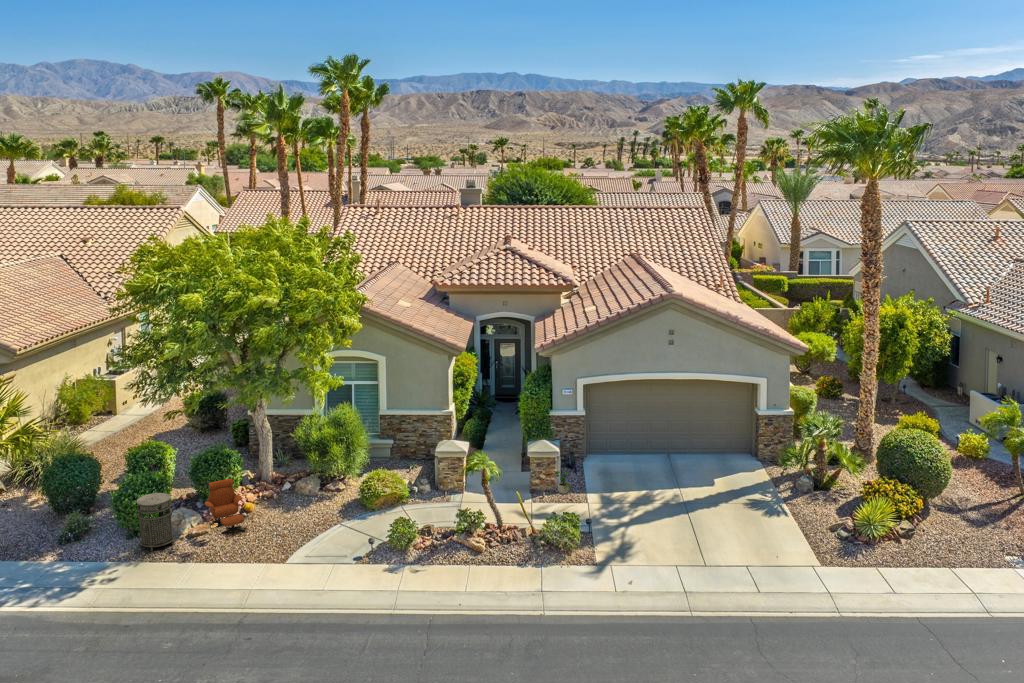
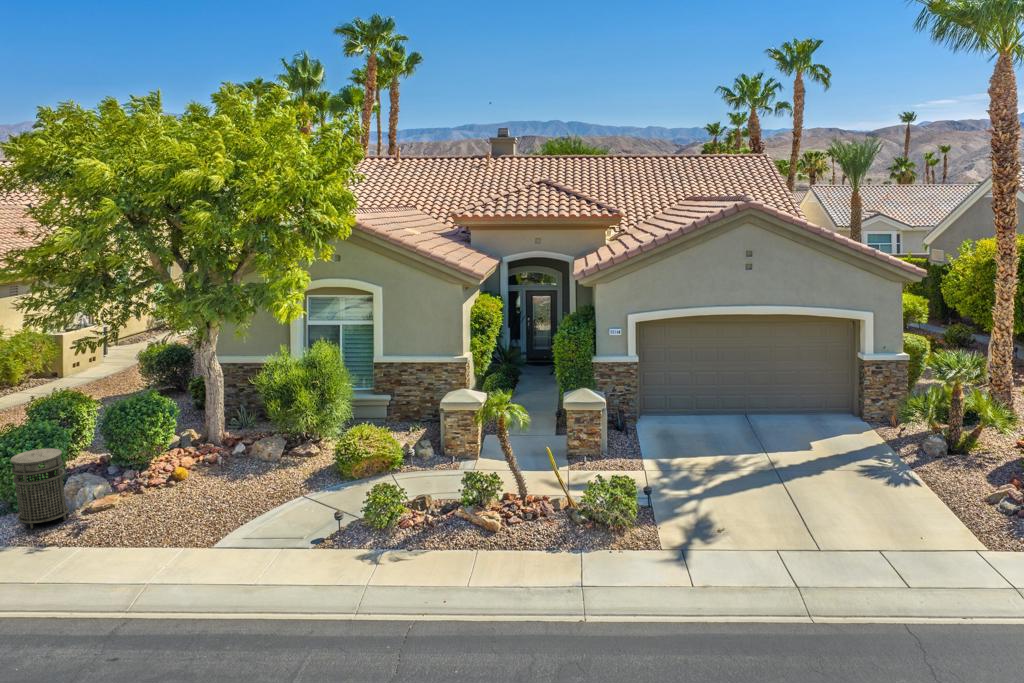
potted plant: present [555,471,571,494] -> none [596,418,621,459]
lounge chair: present [205,479,245,536] -> none [119,433,172,509]

